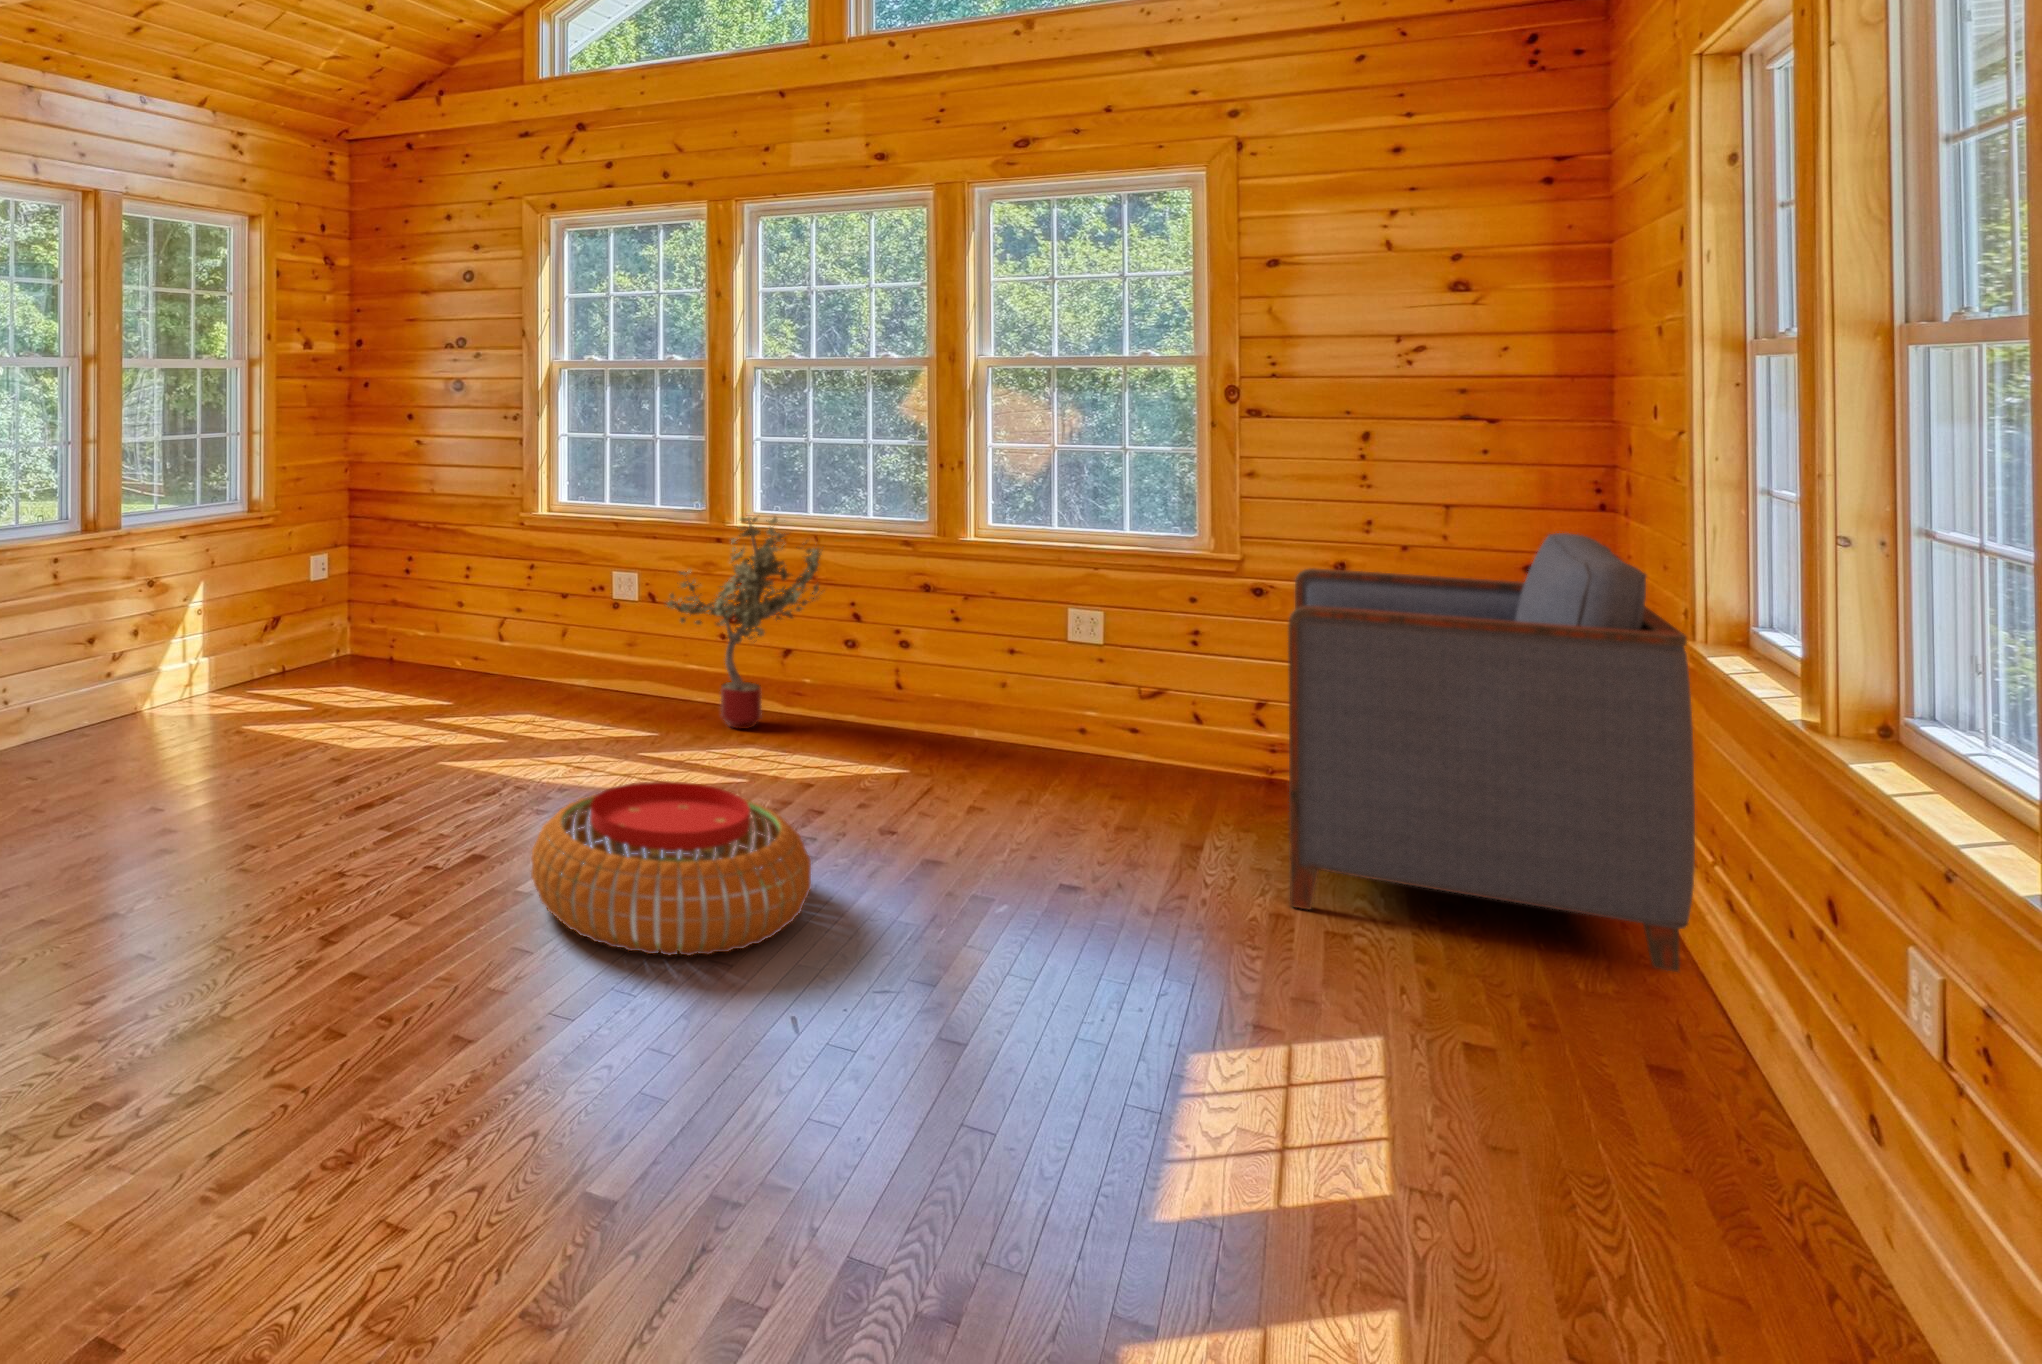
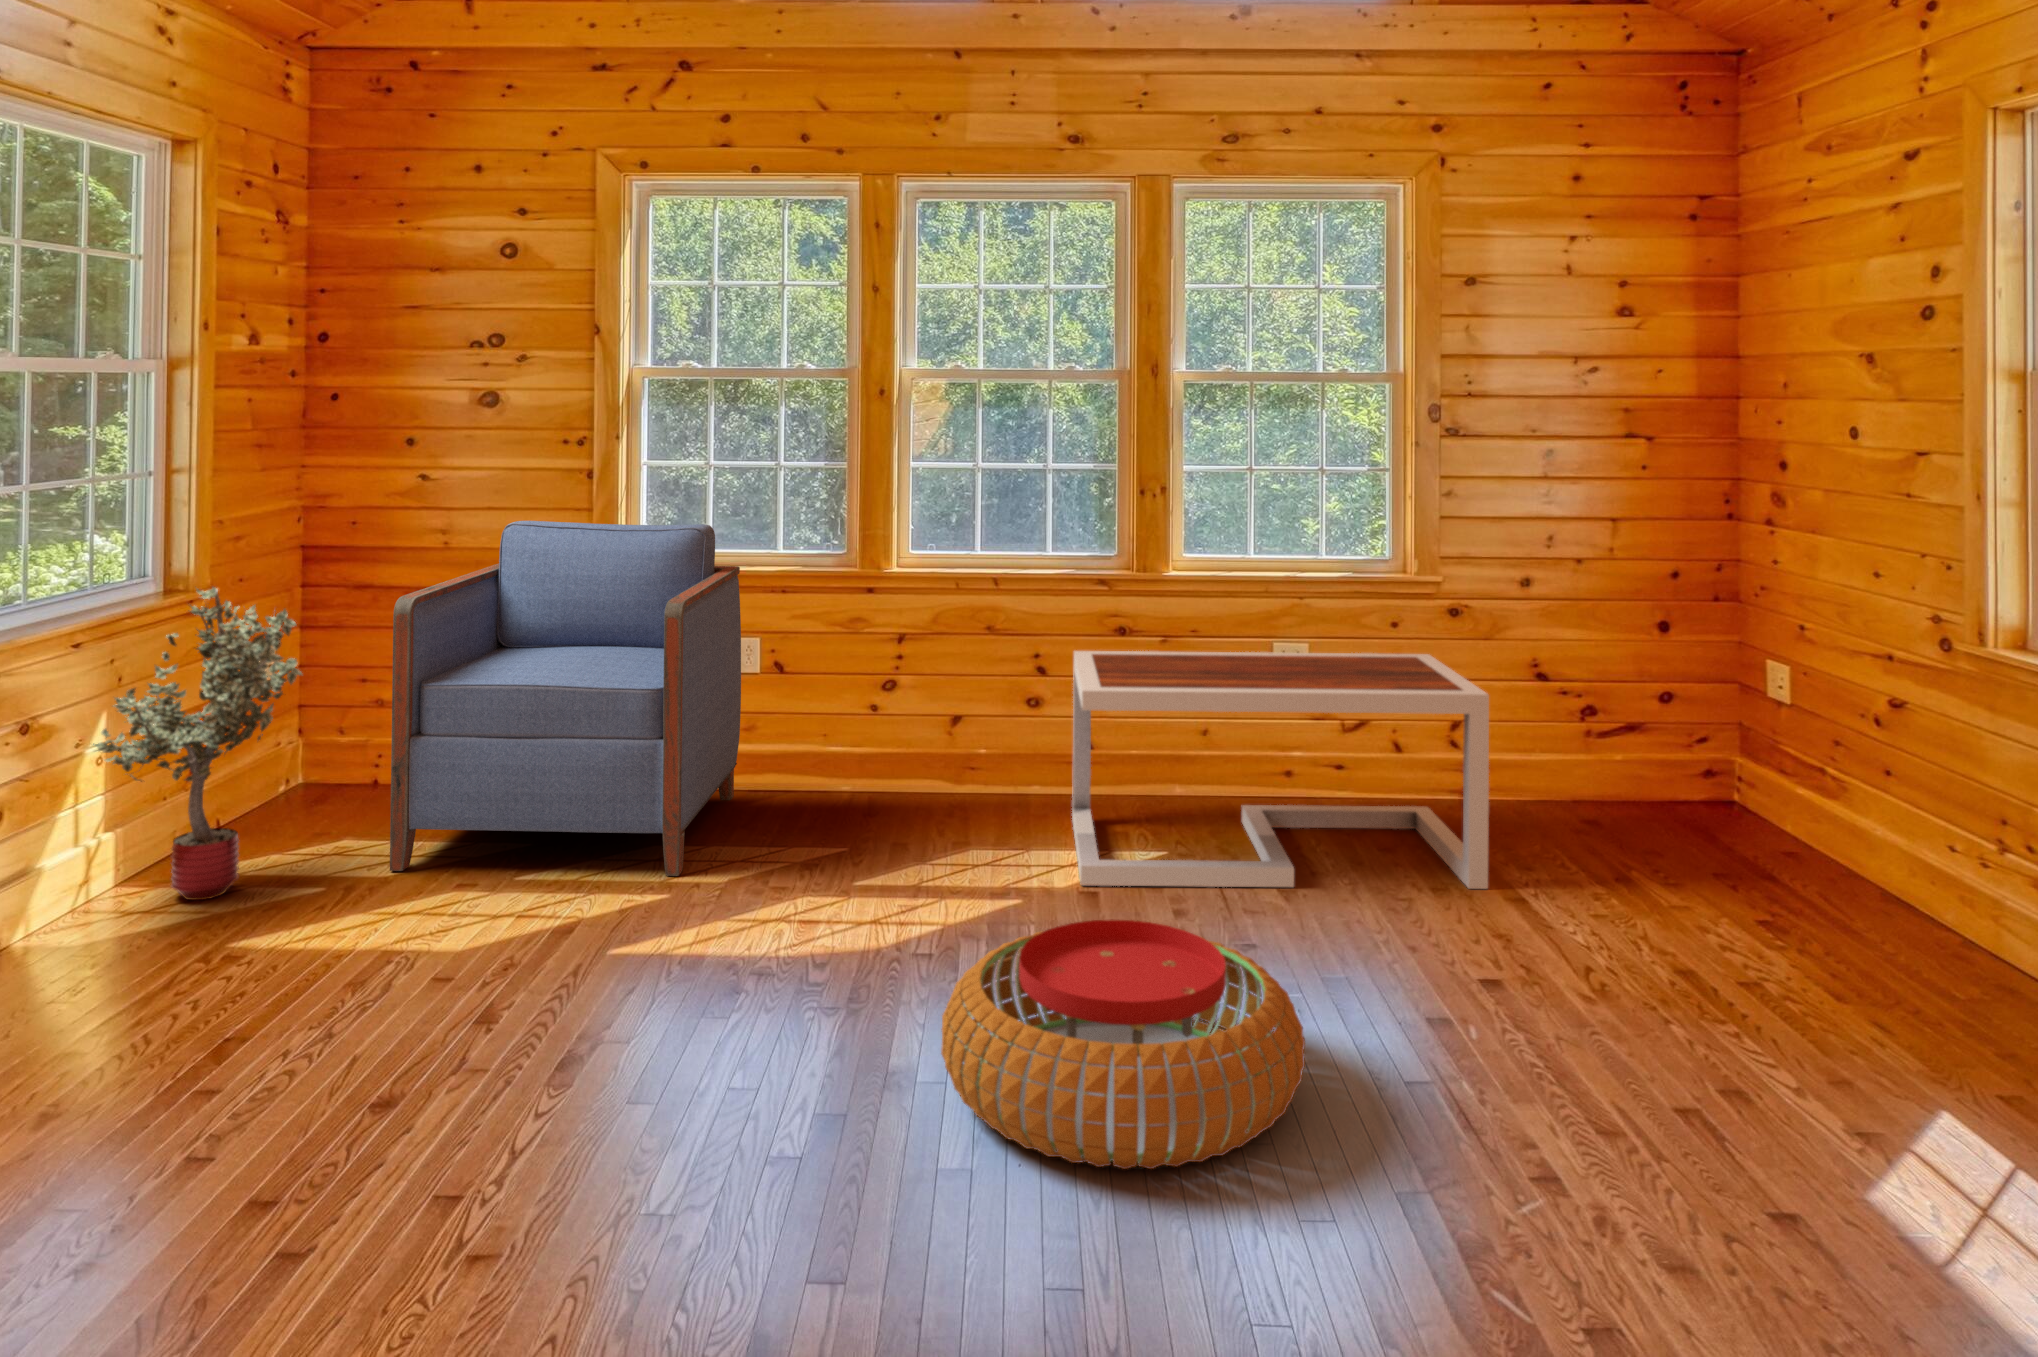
potted tree: present [667,517,825,729] -> present [93,587,302,900]
armchair: present [1288,533,1695,972] -> present [390,521,741,876]
coffee table: none [804,597,1194,844] -> present [1072,651,1489,889]

